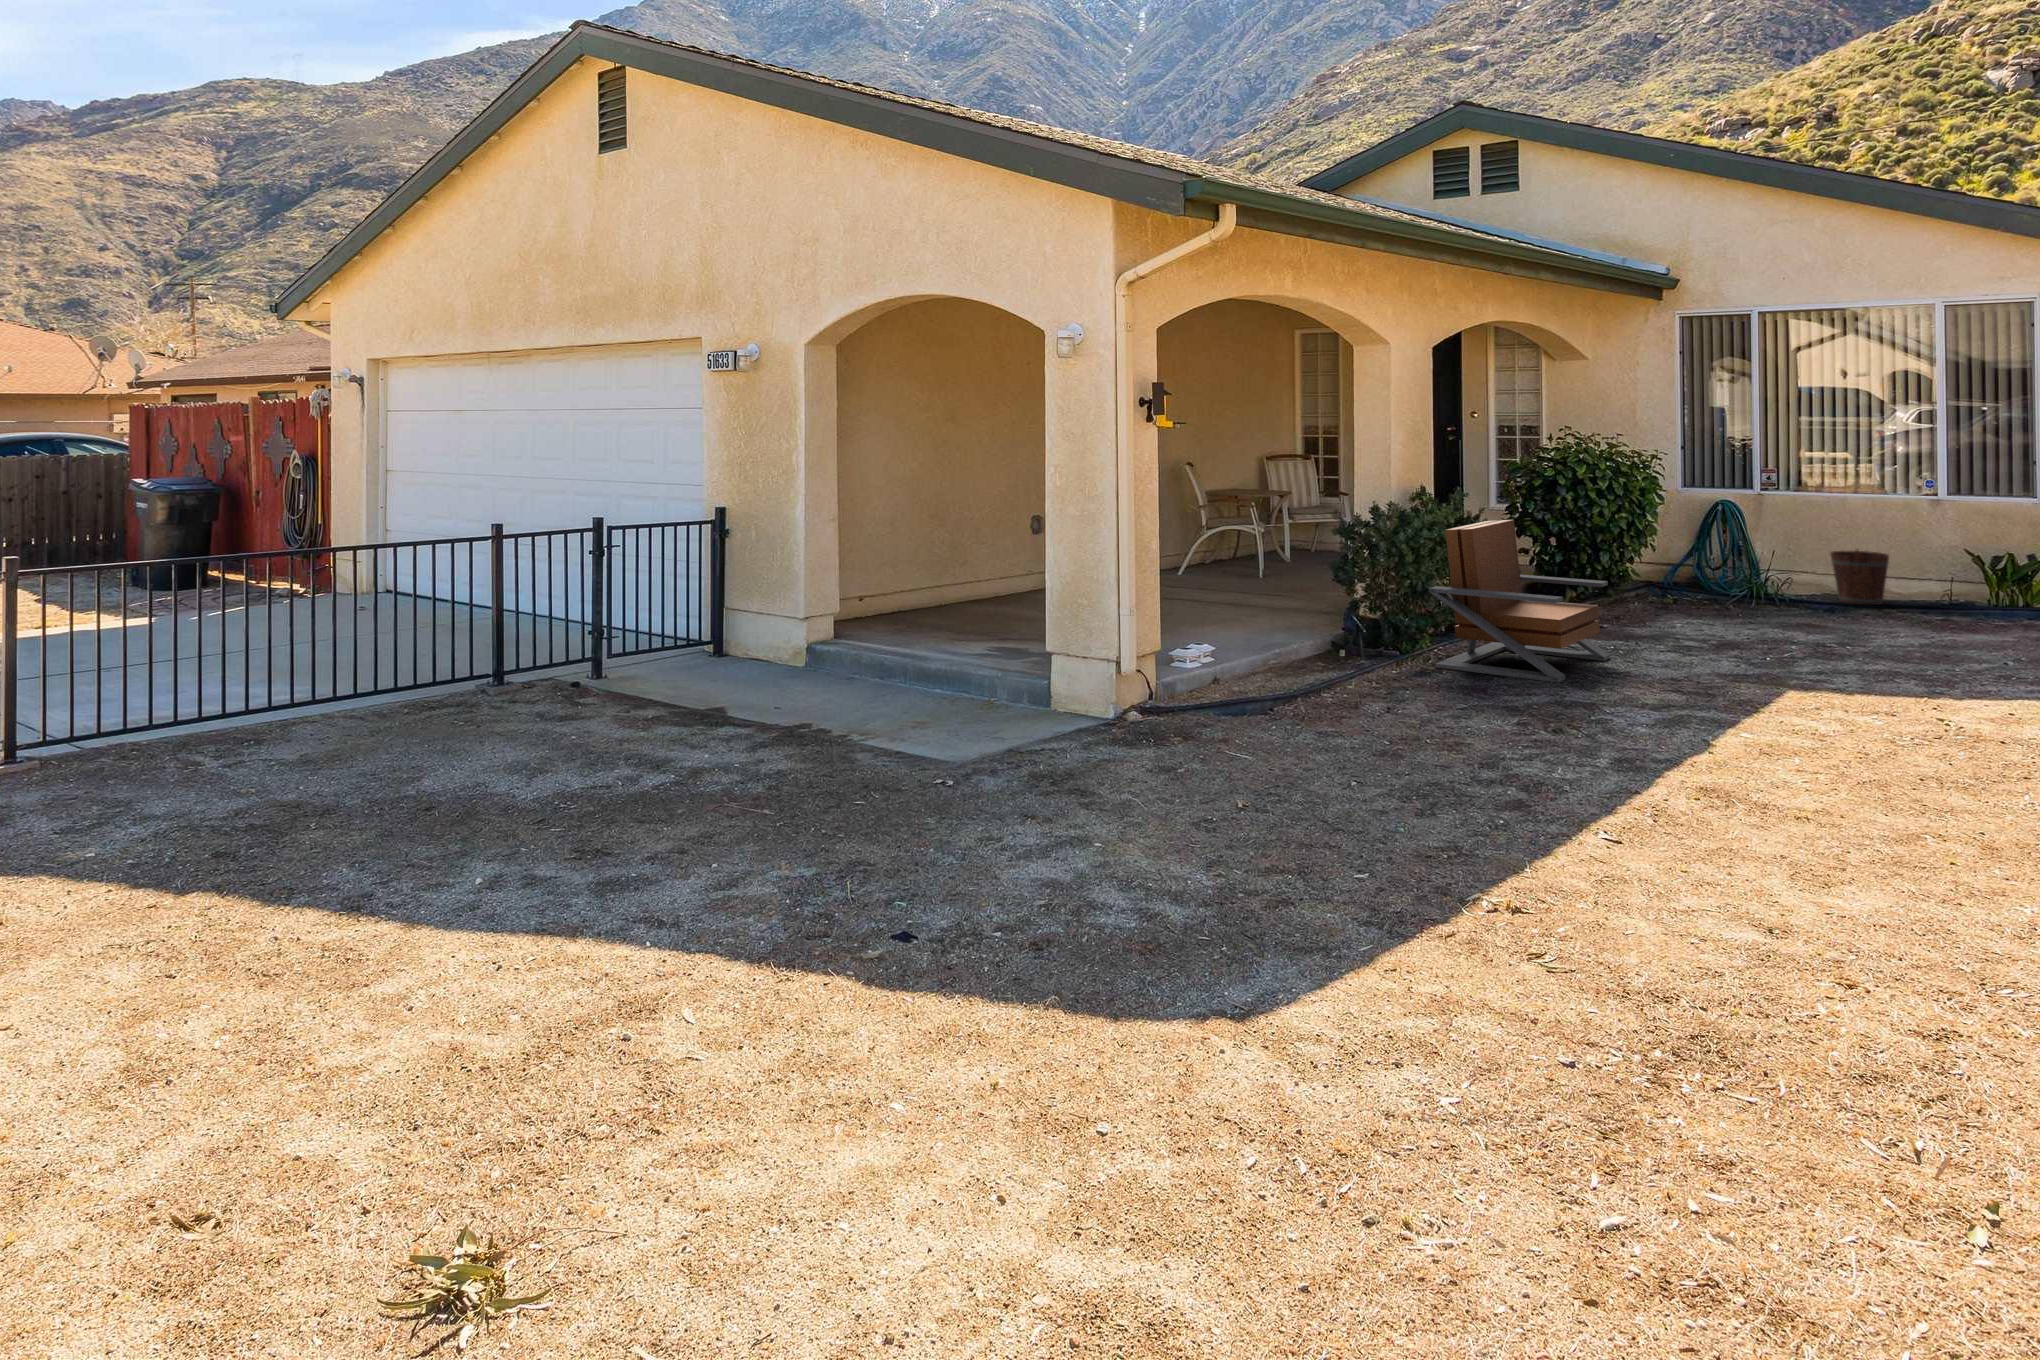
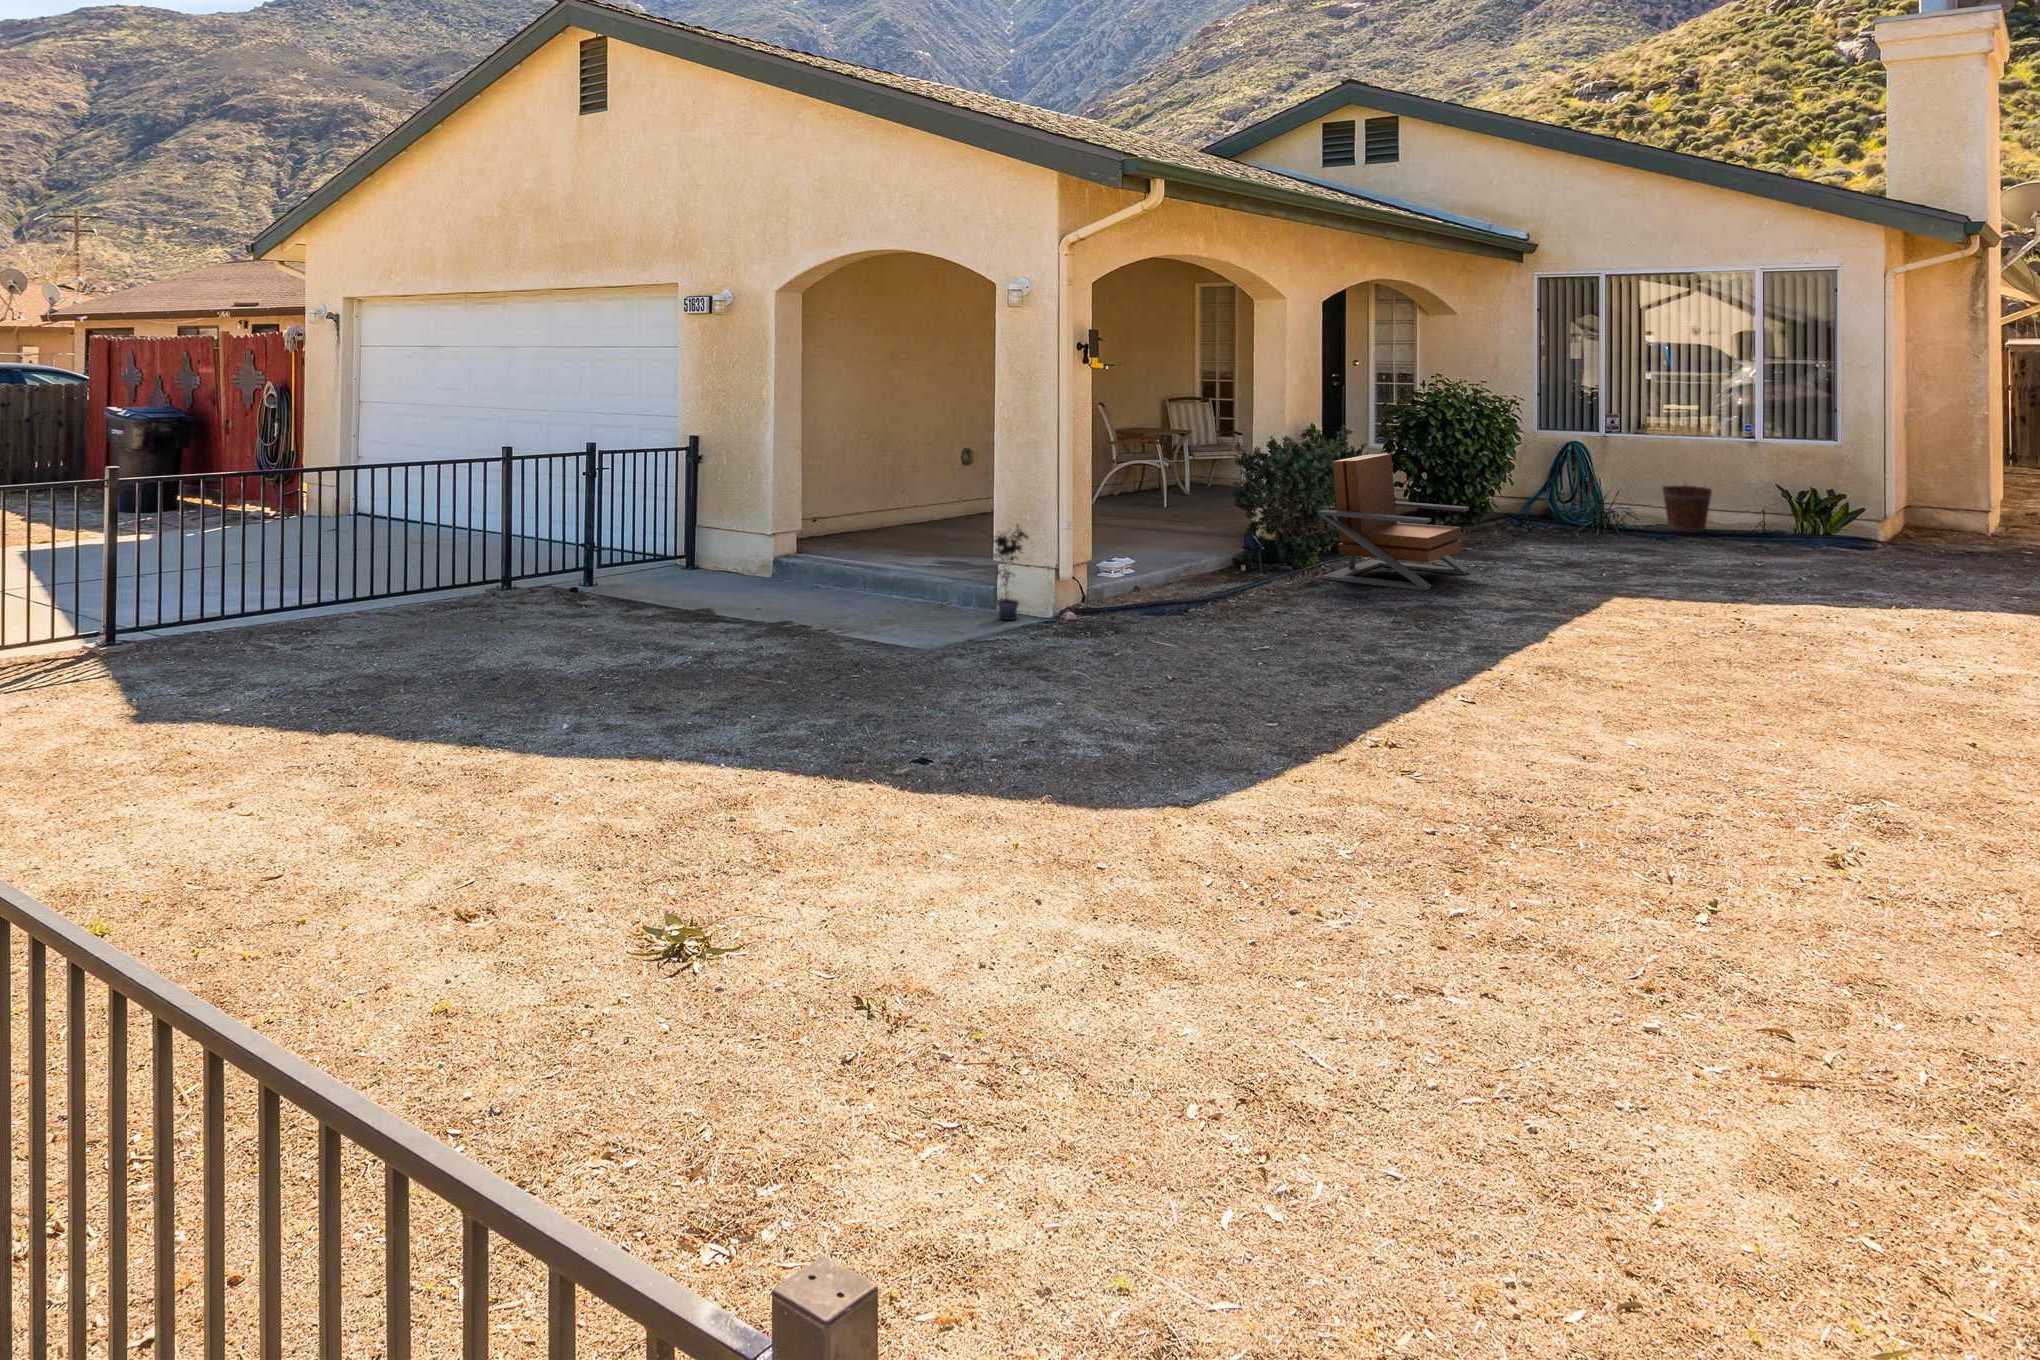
potted plant: none [1033,611,1081,725] -> present [993,525,1028,620]

